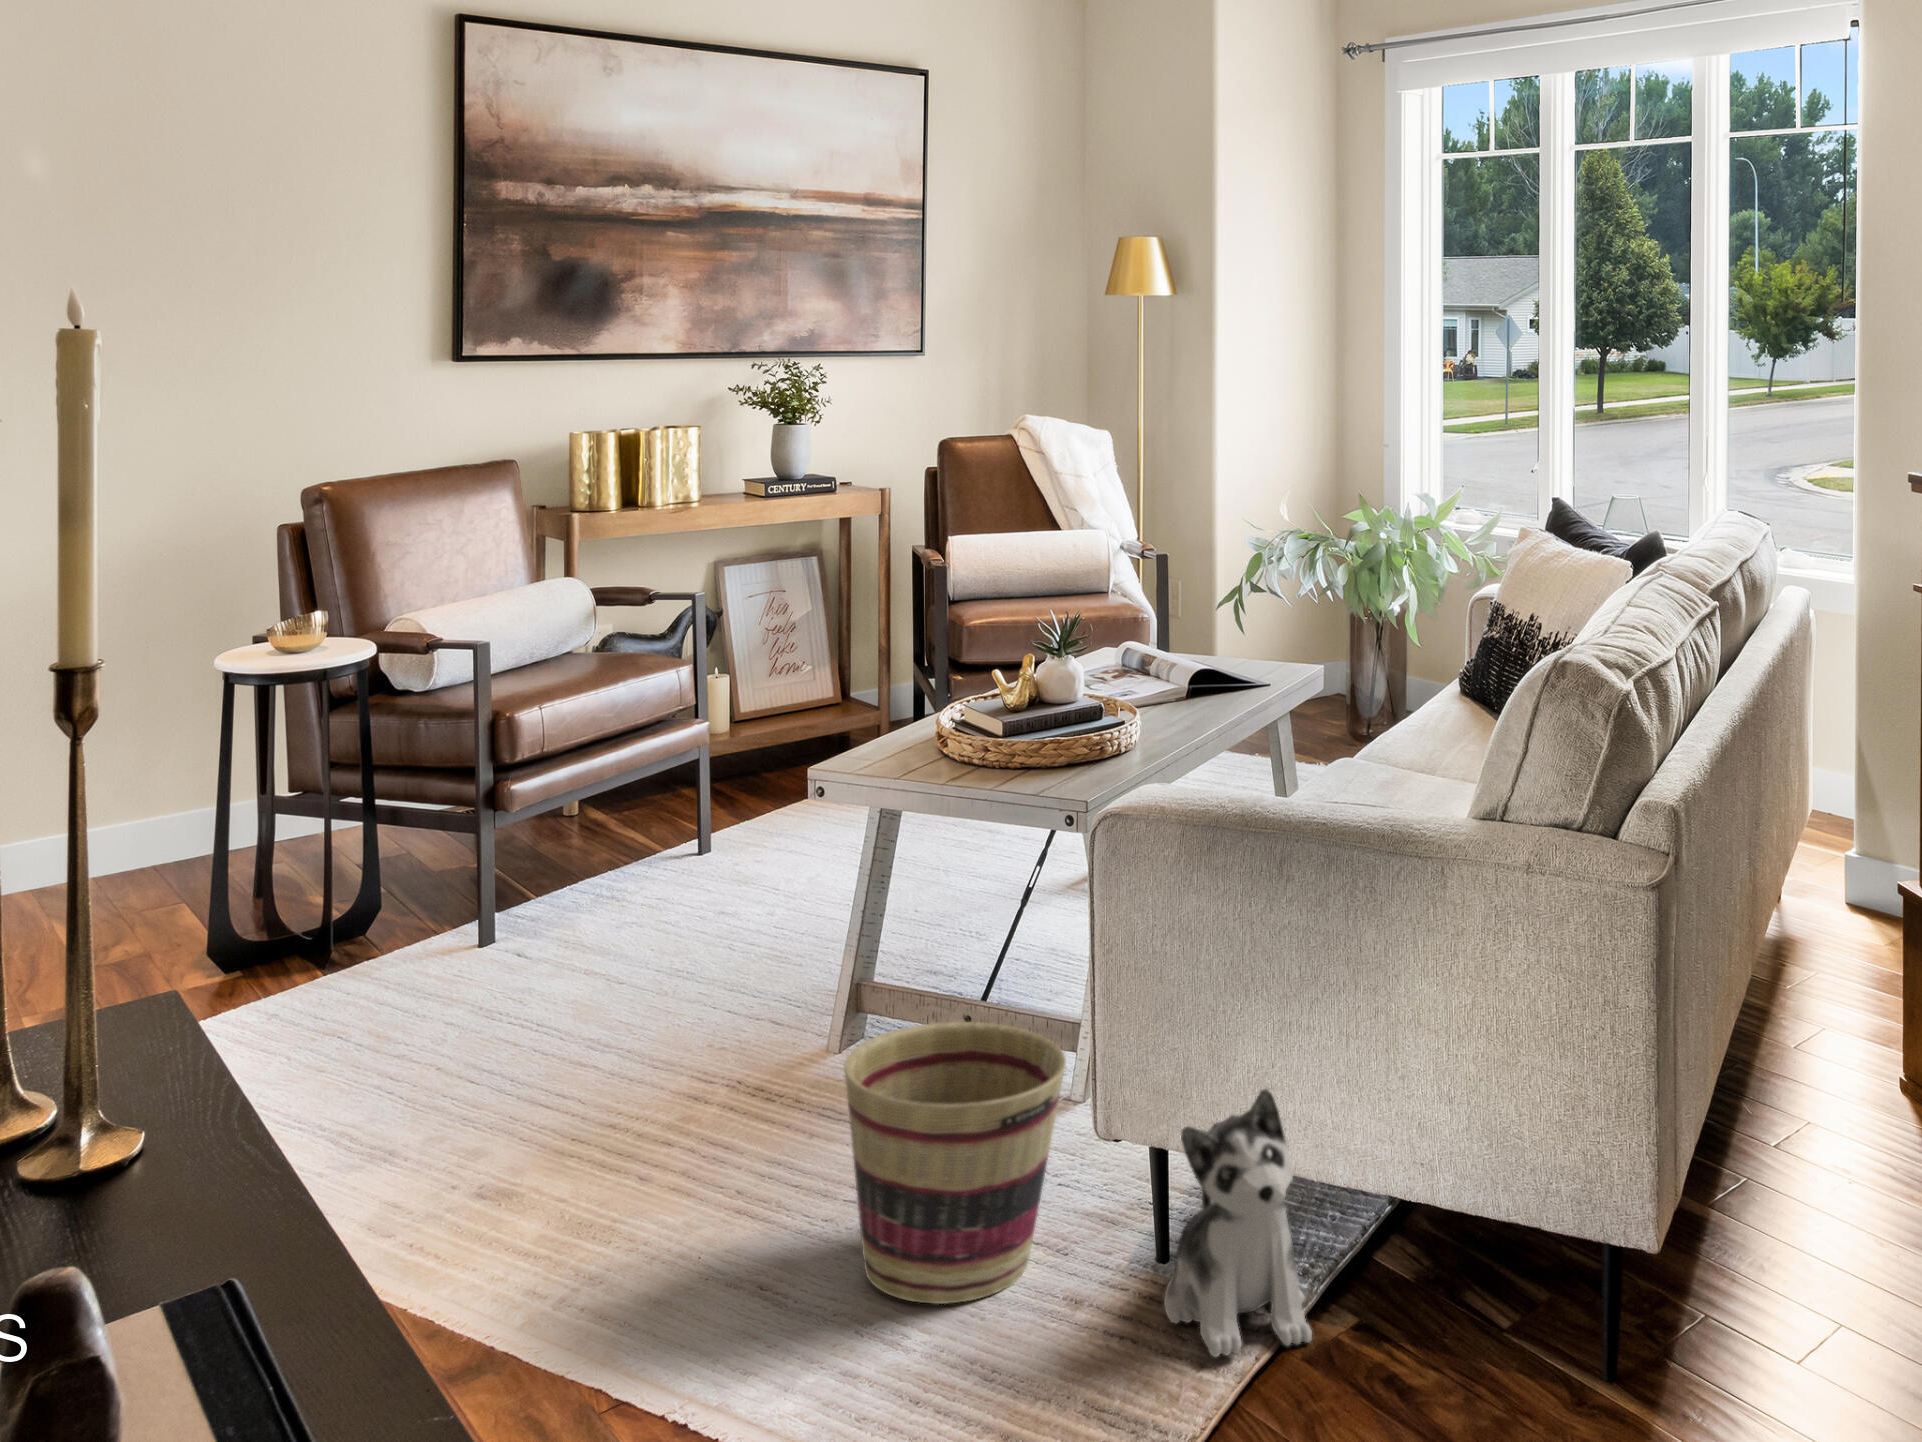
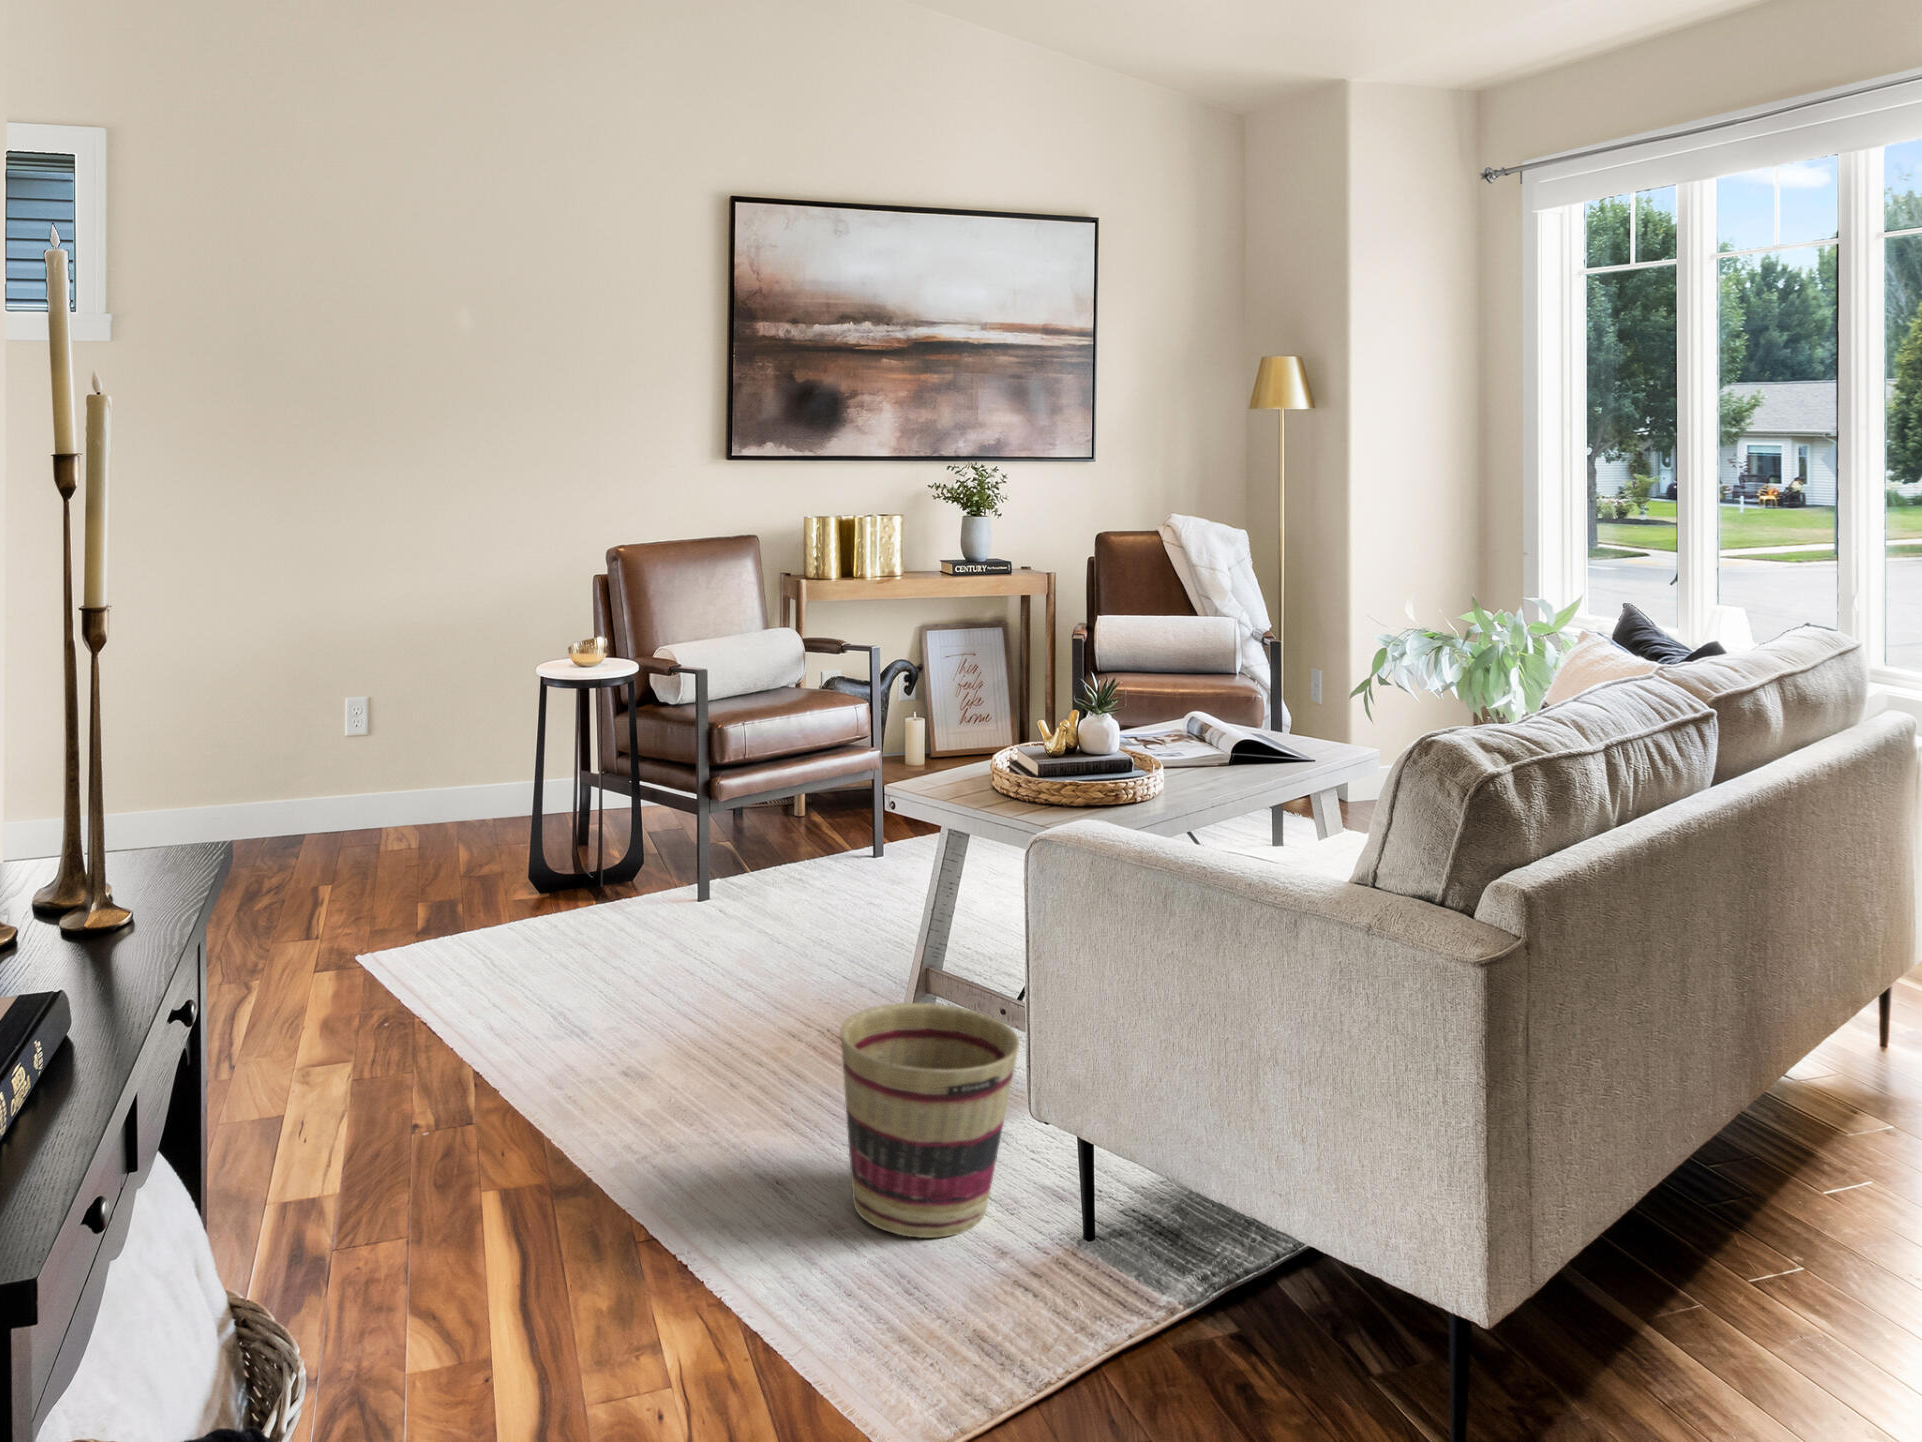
plush toy: present [1164,1089,1312,1357] -> none [1072,1097,1198,1334]

